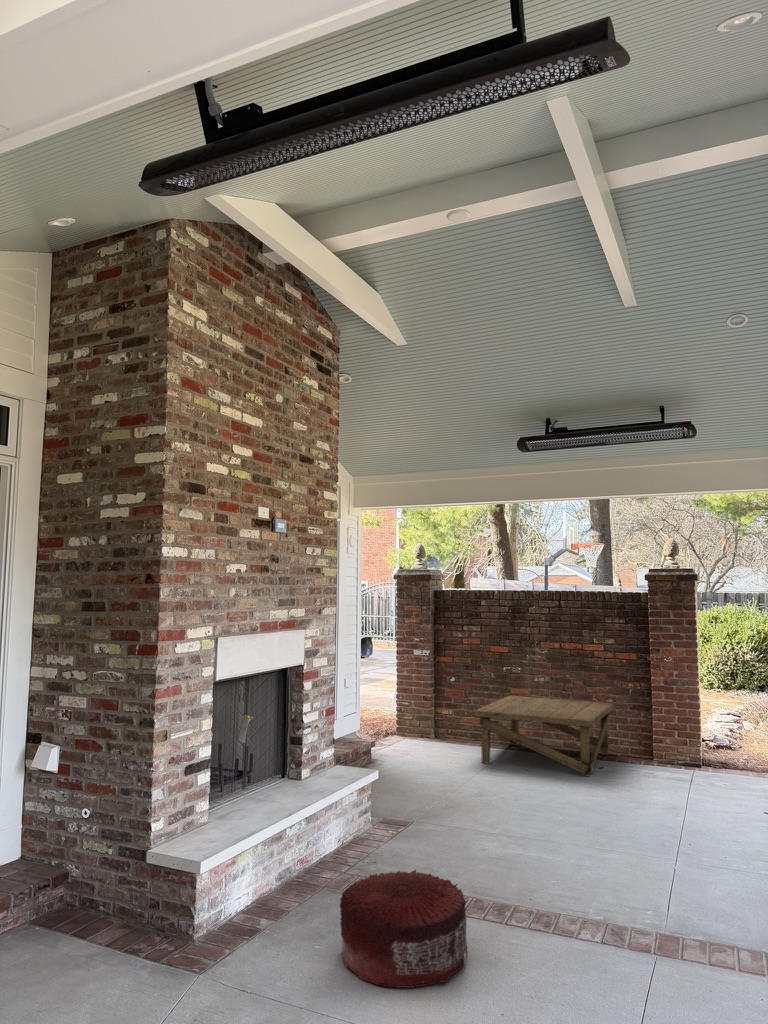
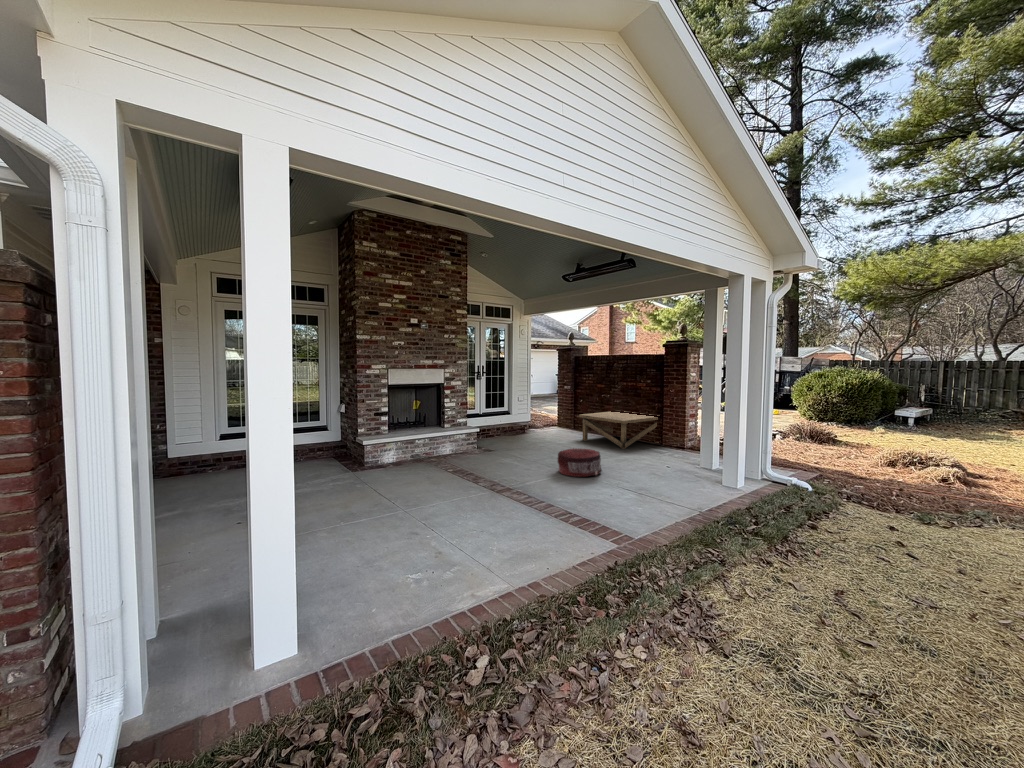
pouf: present [340,870,467,988] -> present [558,448,602,477]

